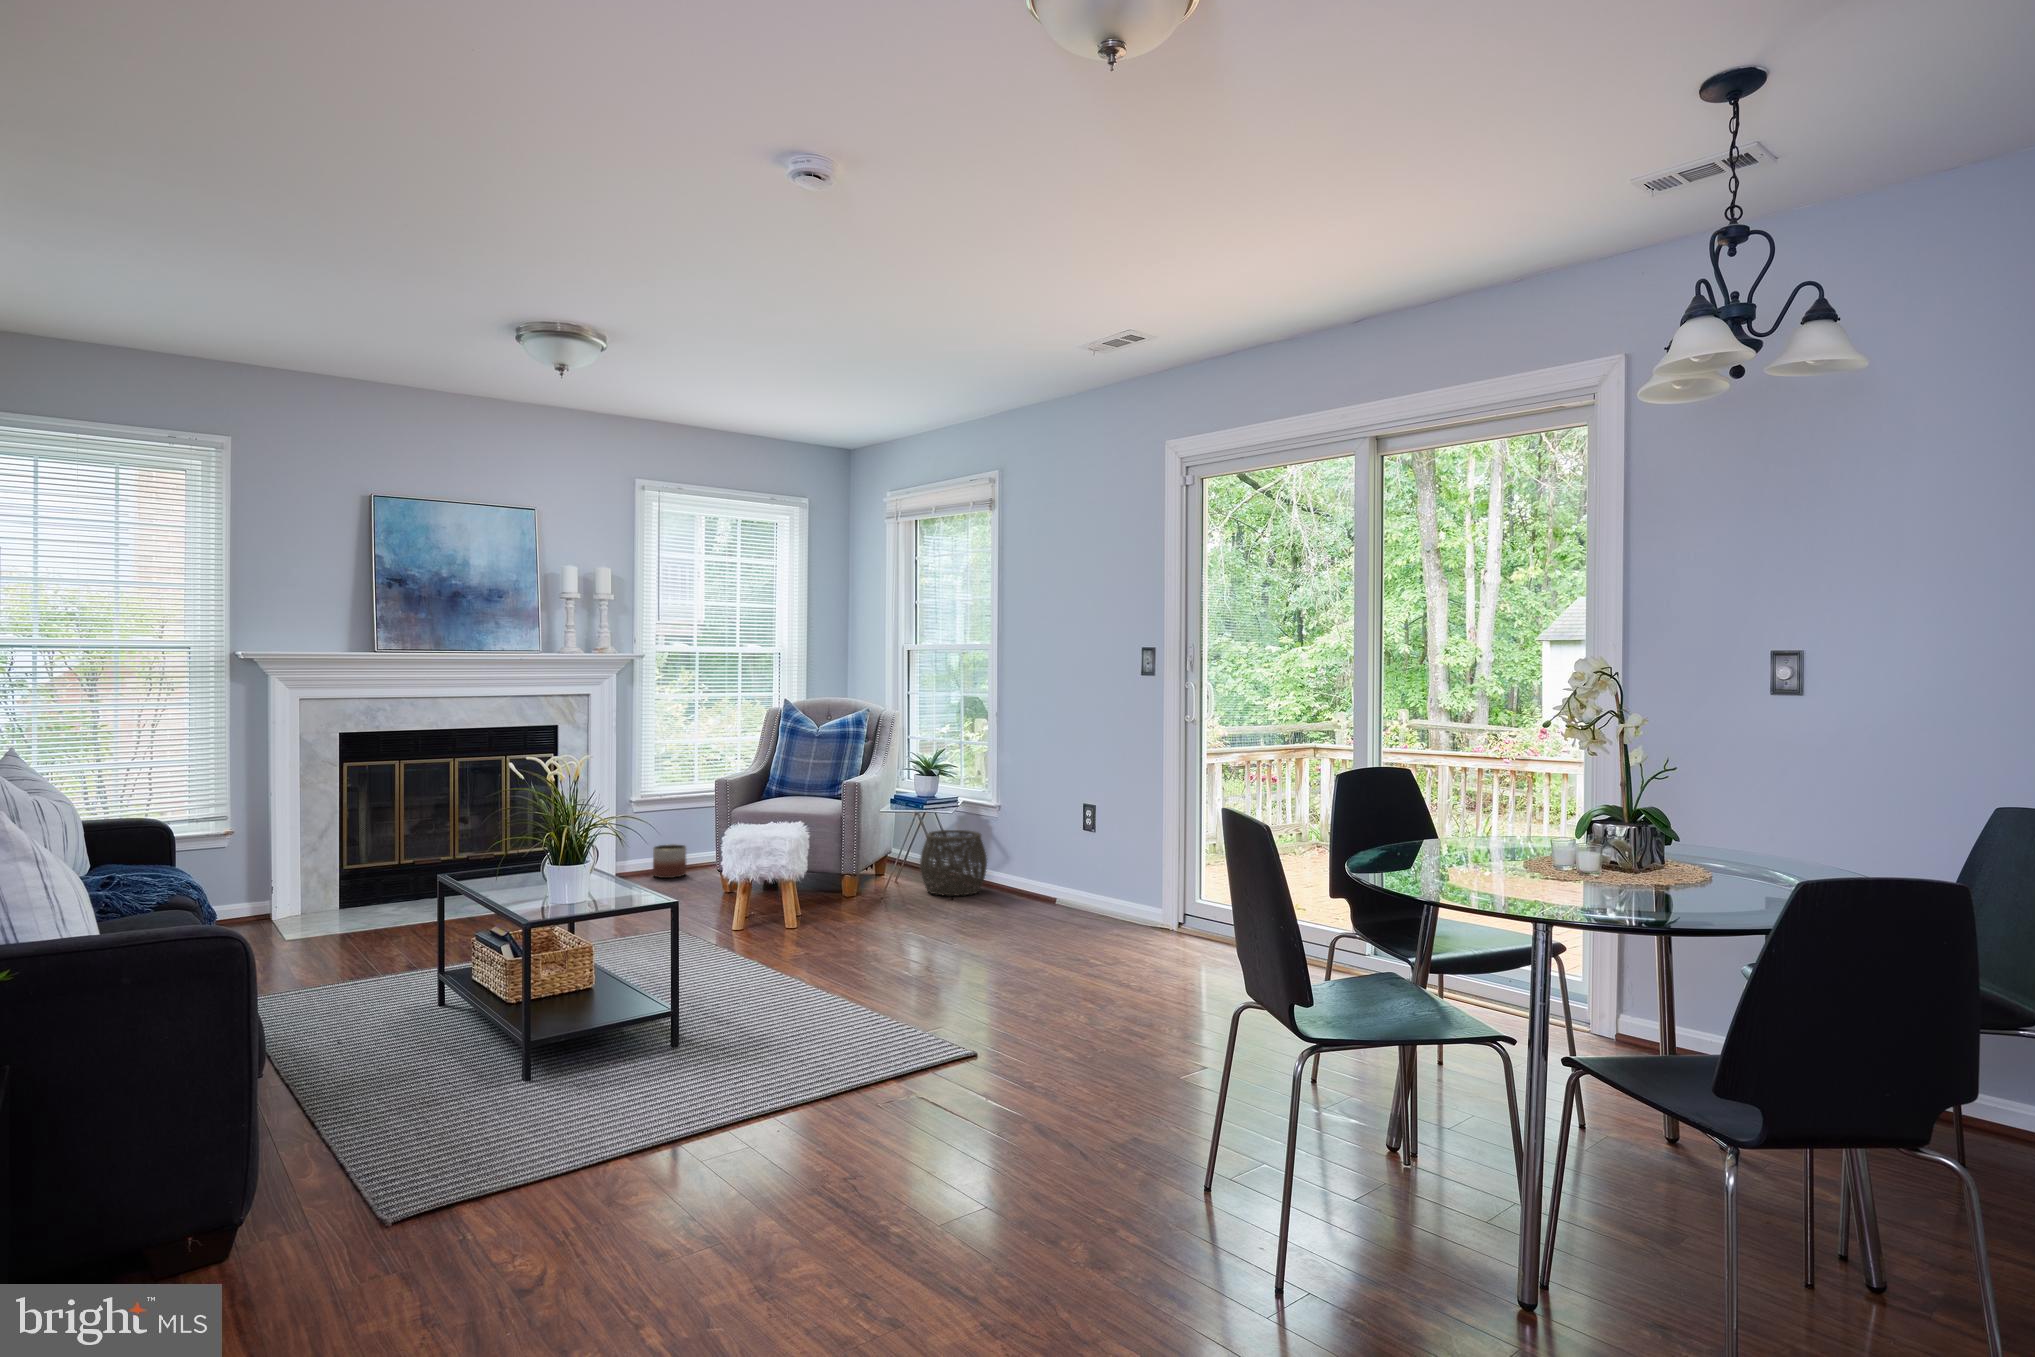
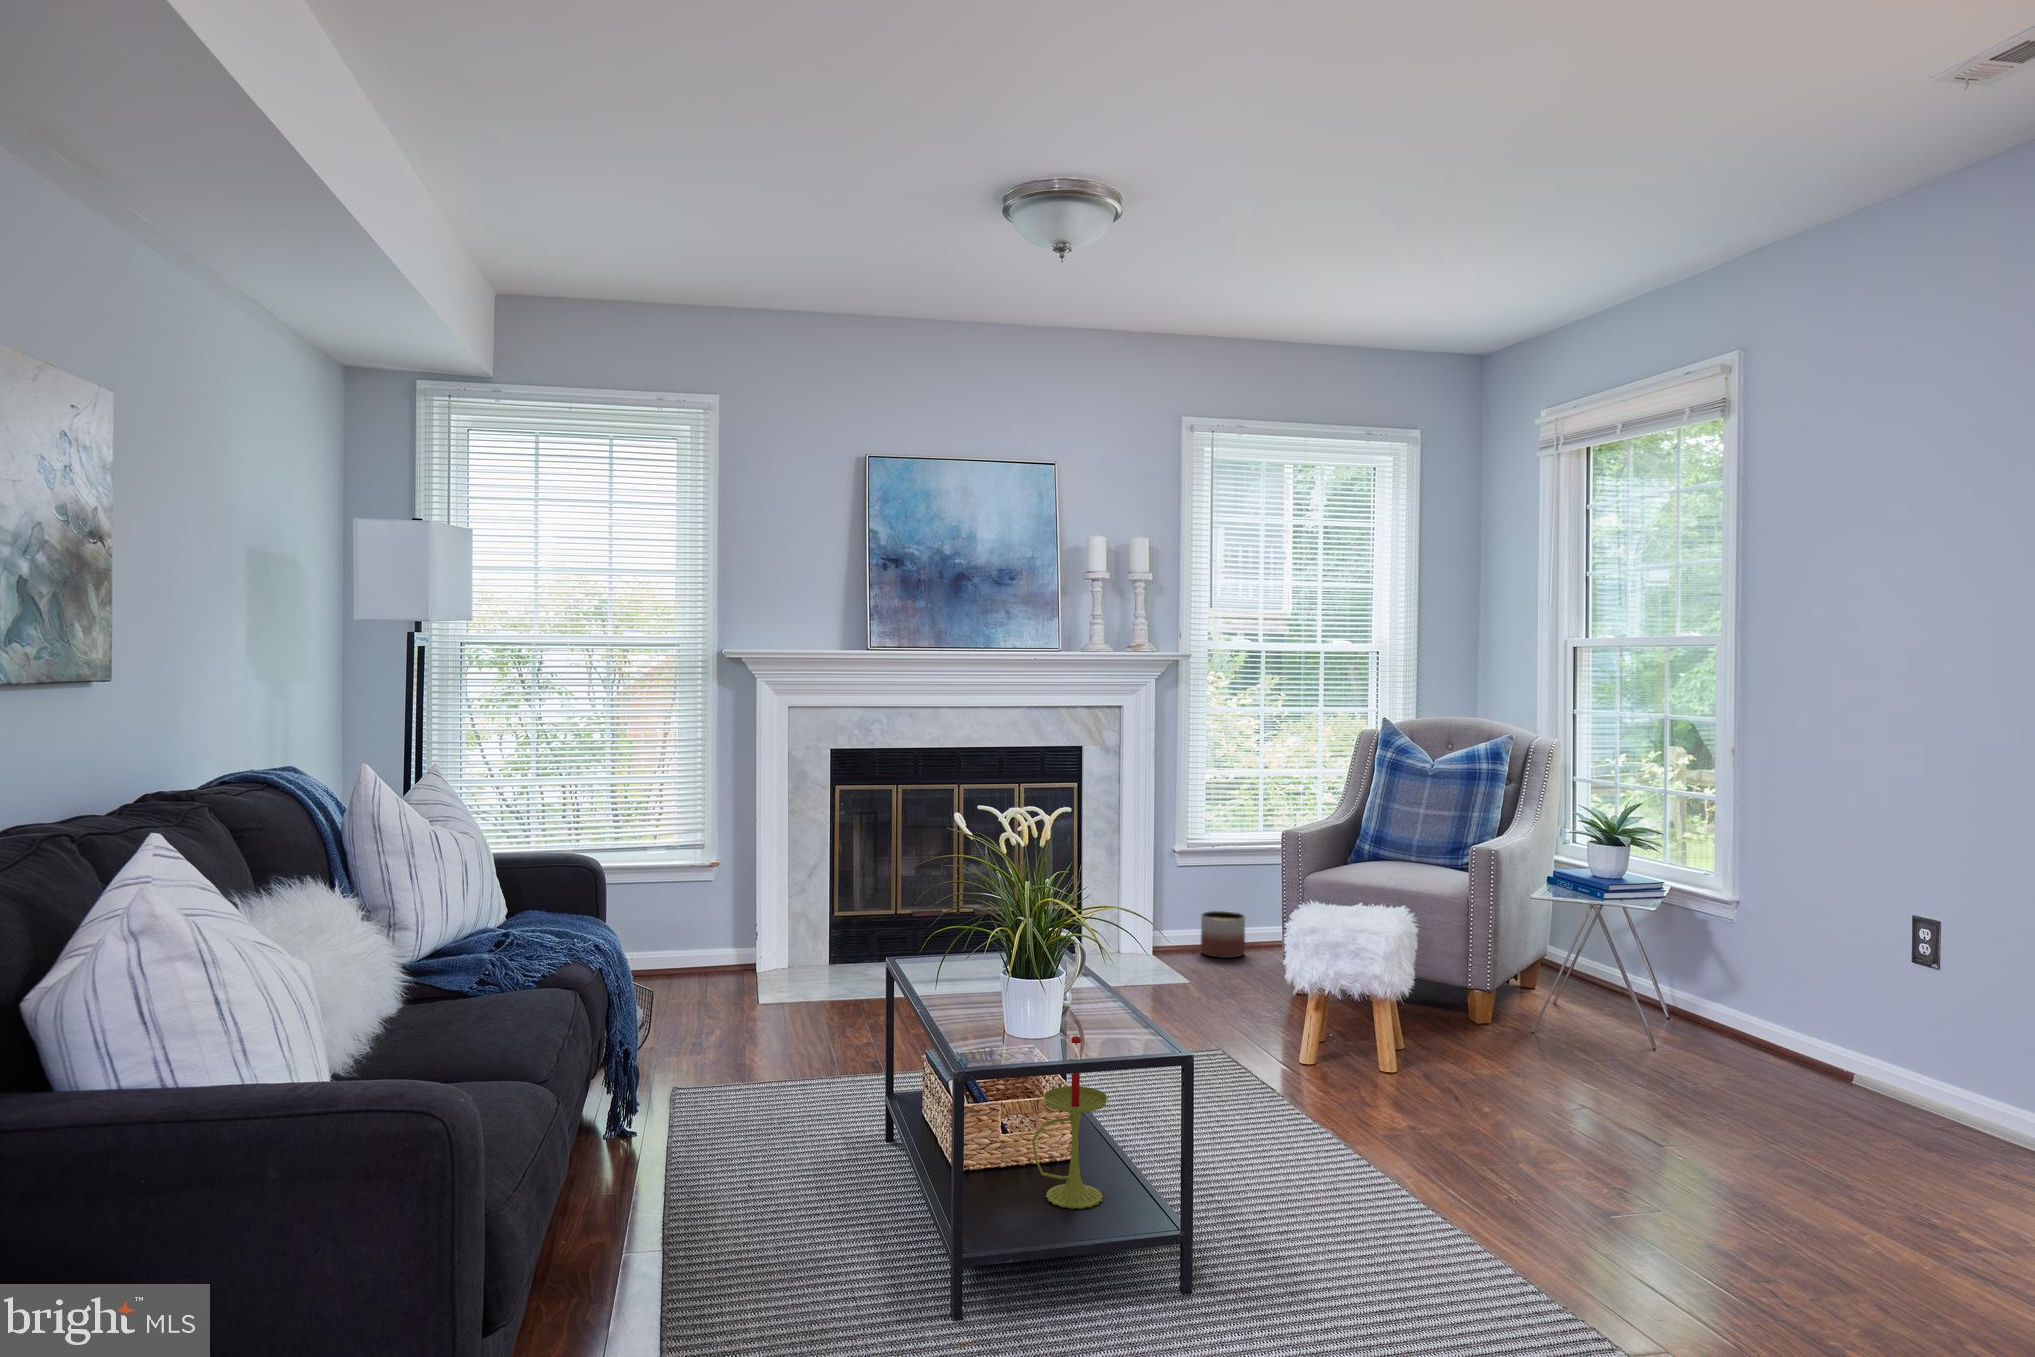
woven basket: present [920,830,987,896] -> none [1596,931,1720,1044]
candle: none [581,896,628,1002] -> present [1032,1036,1107,1209]

